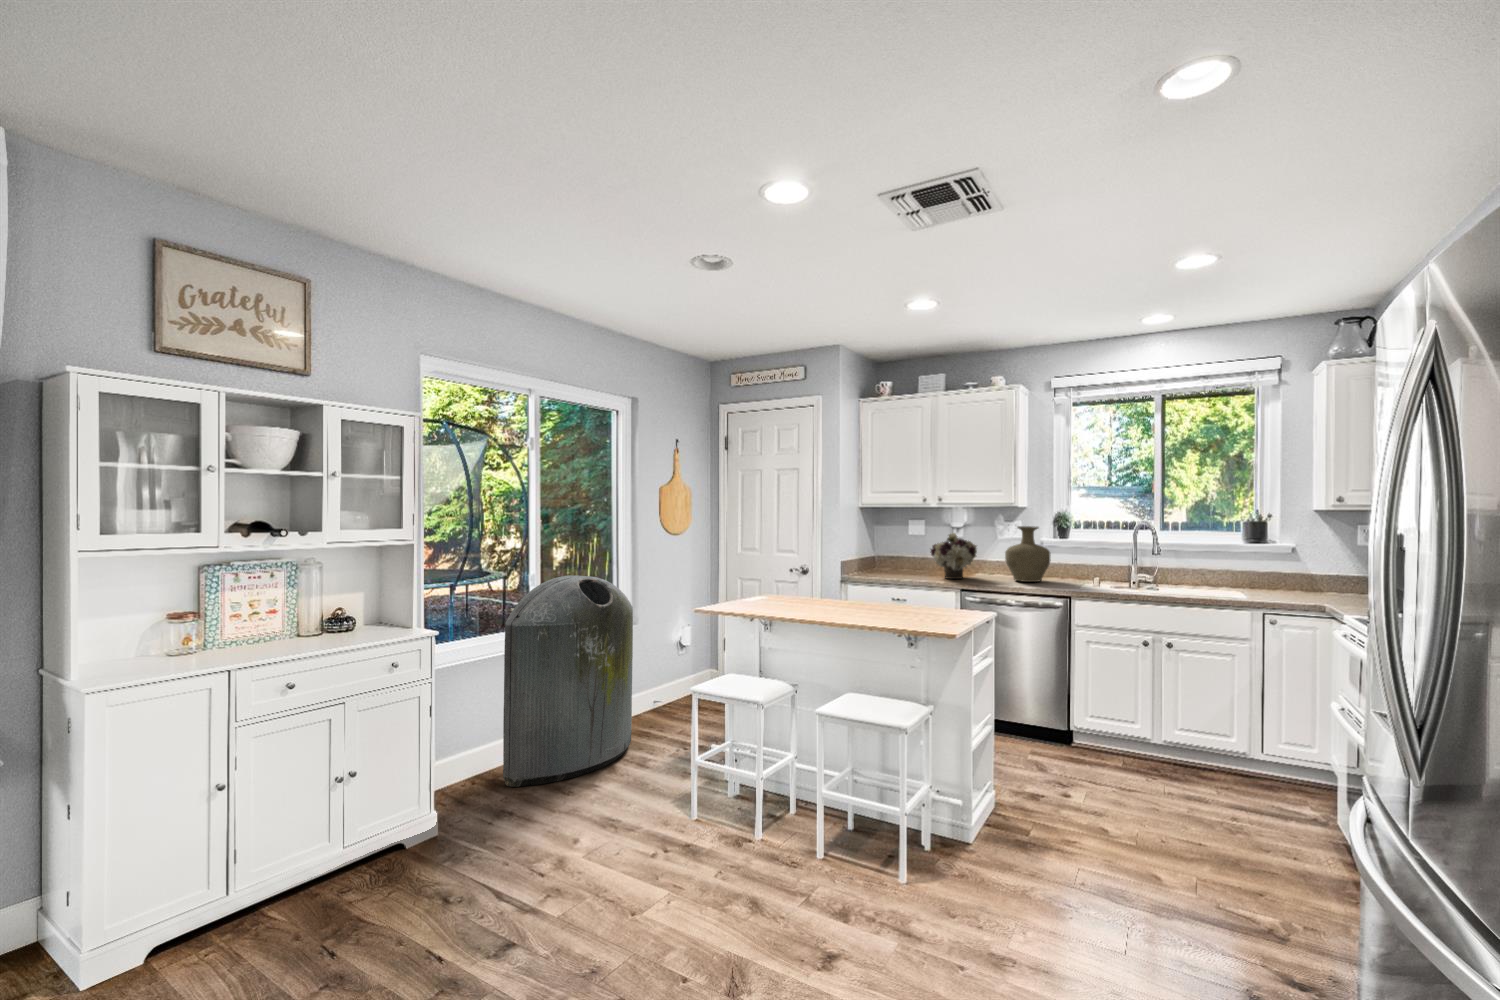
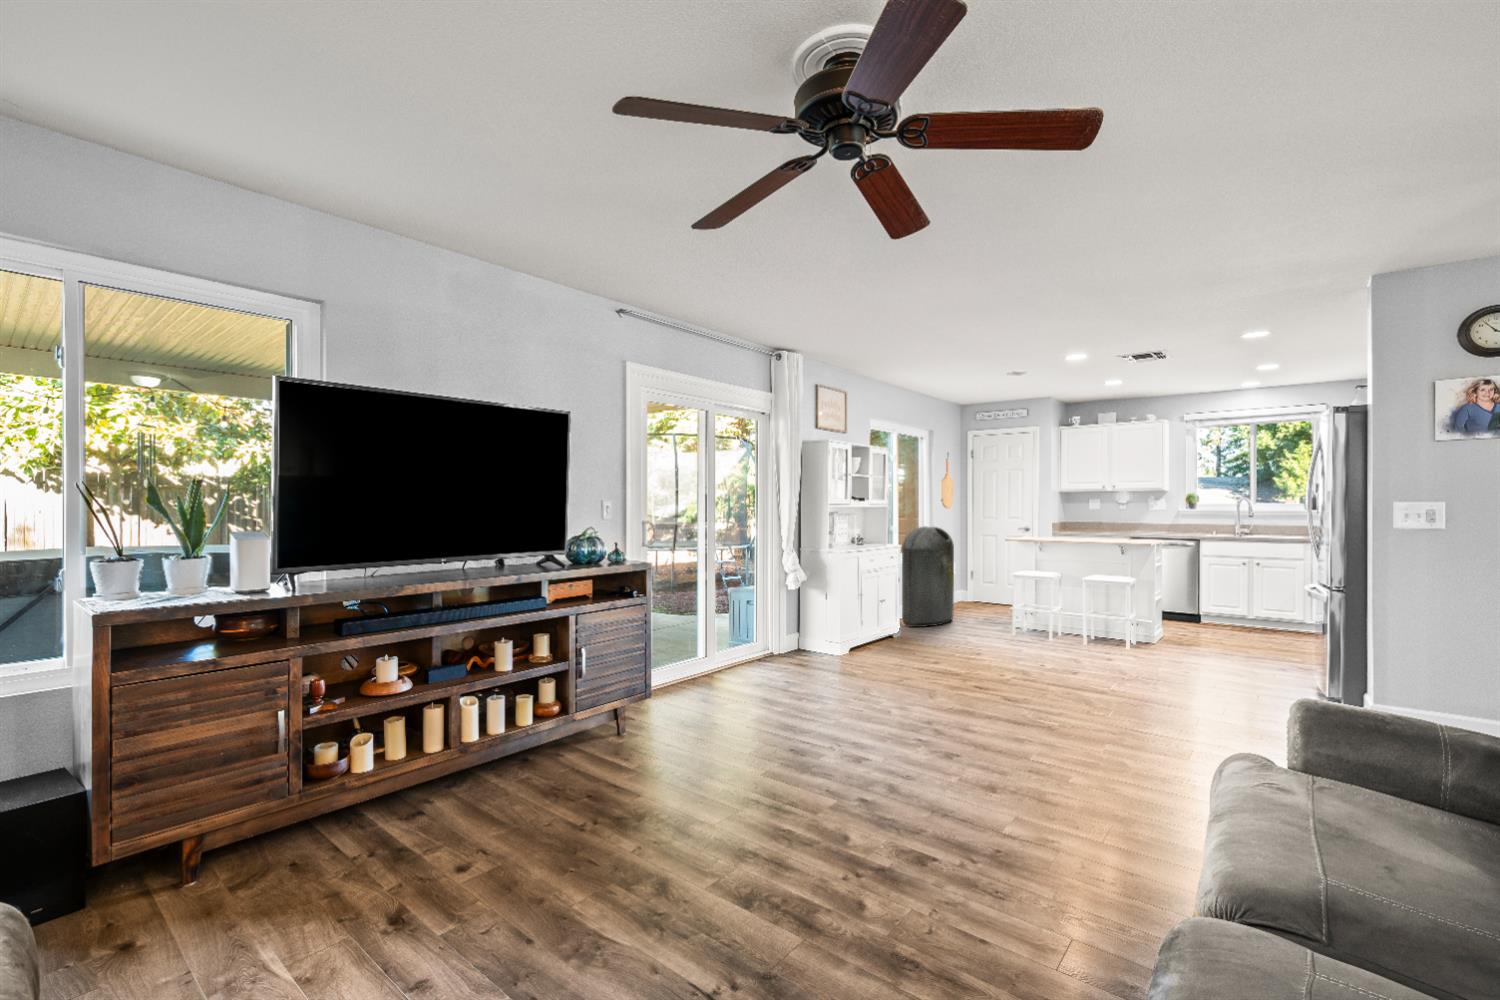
vase: present [1005,526,1051,582] -> none [1157,501,1185,533]
flower arrangement: present [930,533,977,579] -> none [1108,505,1139,532]

